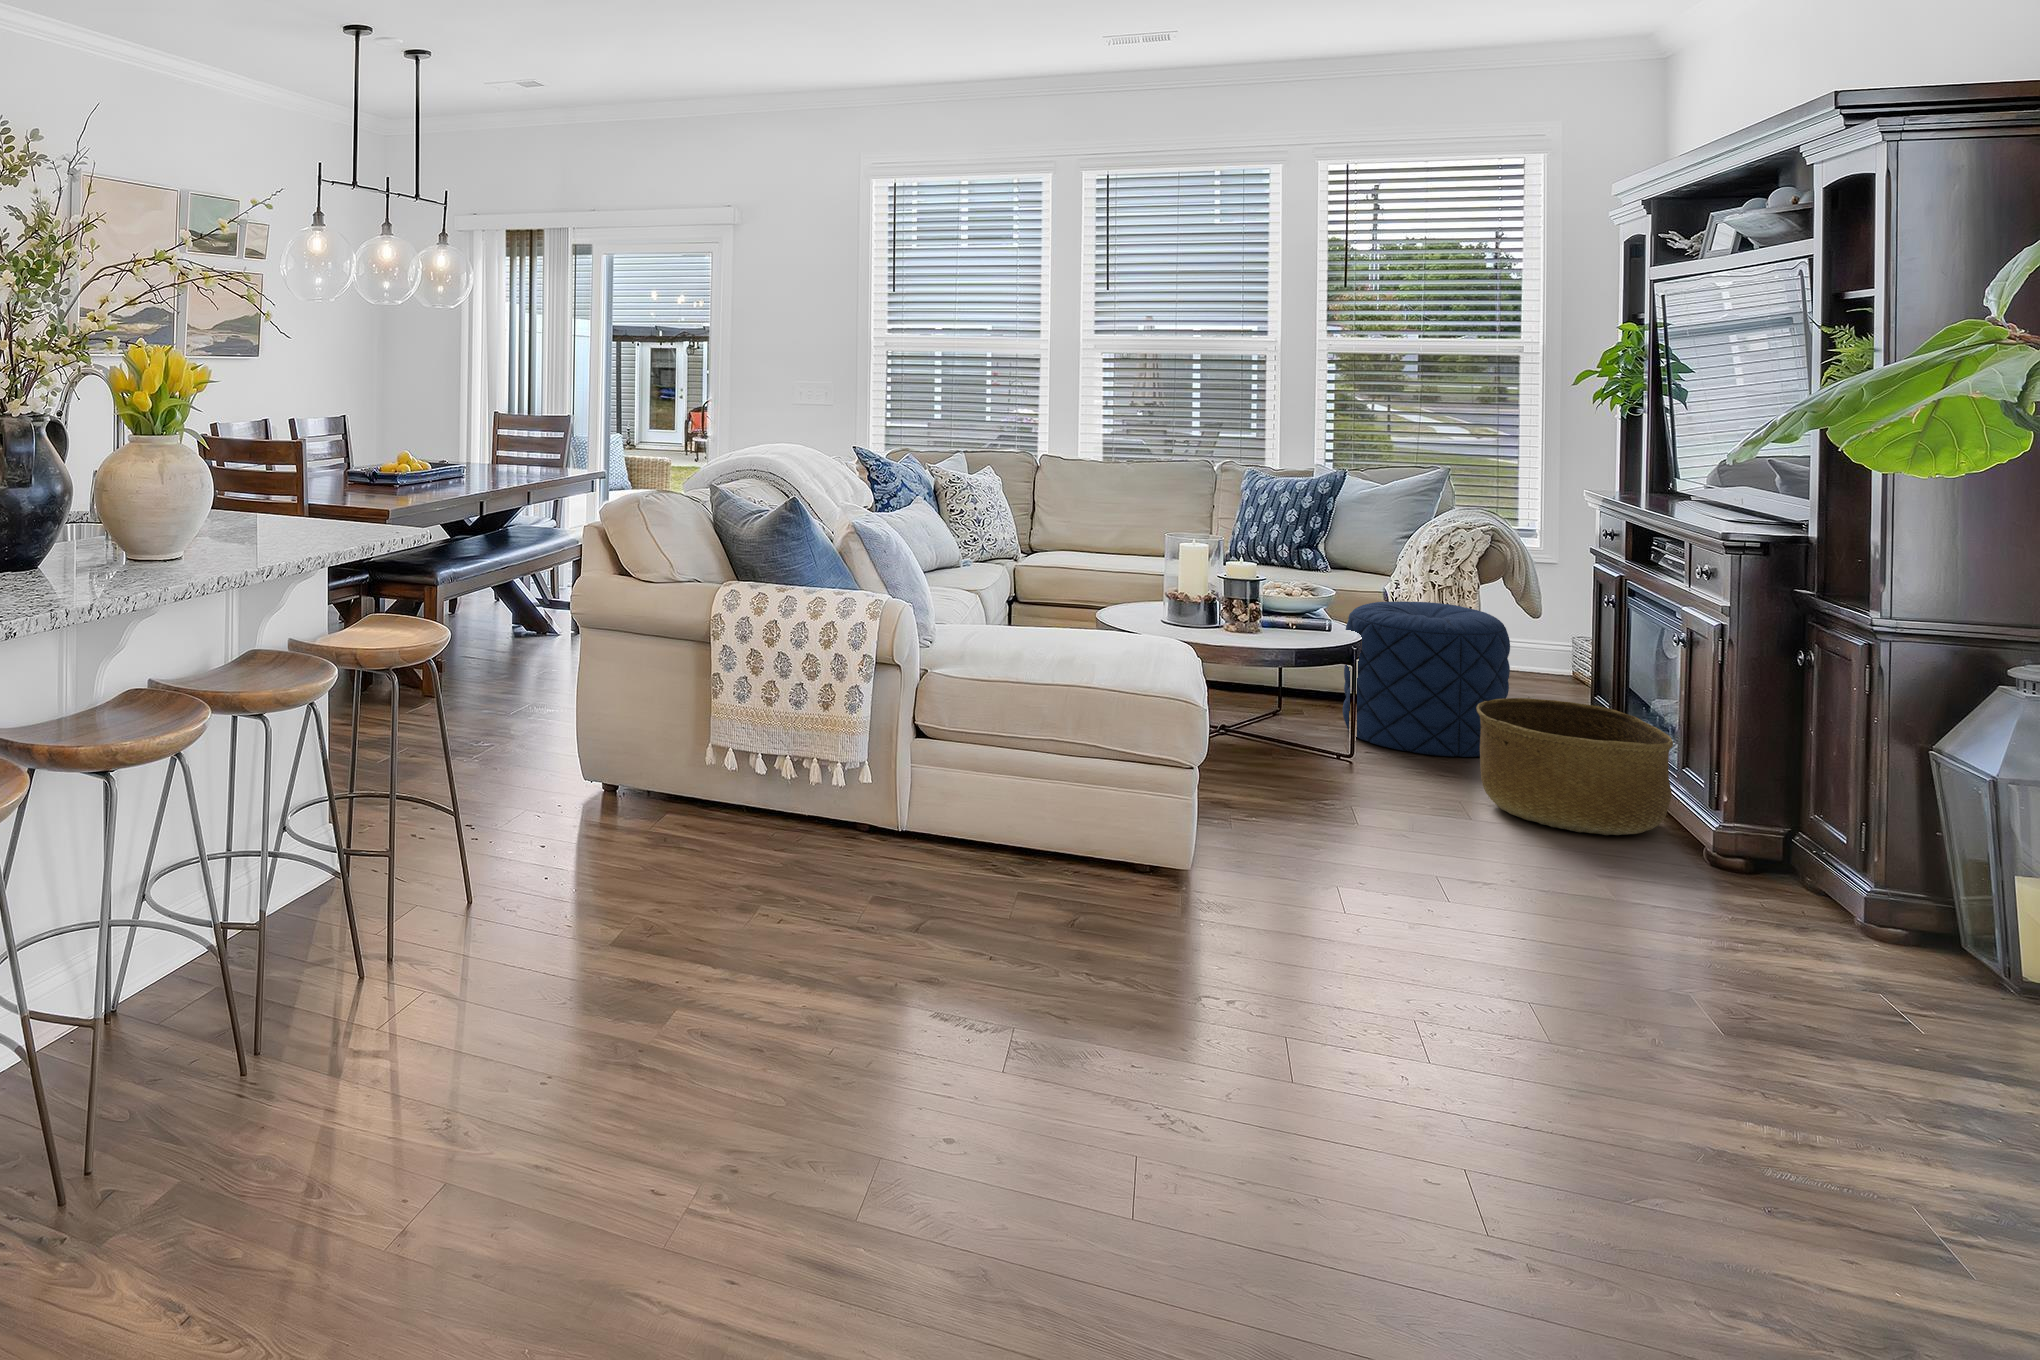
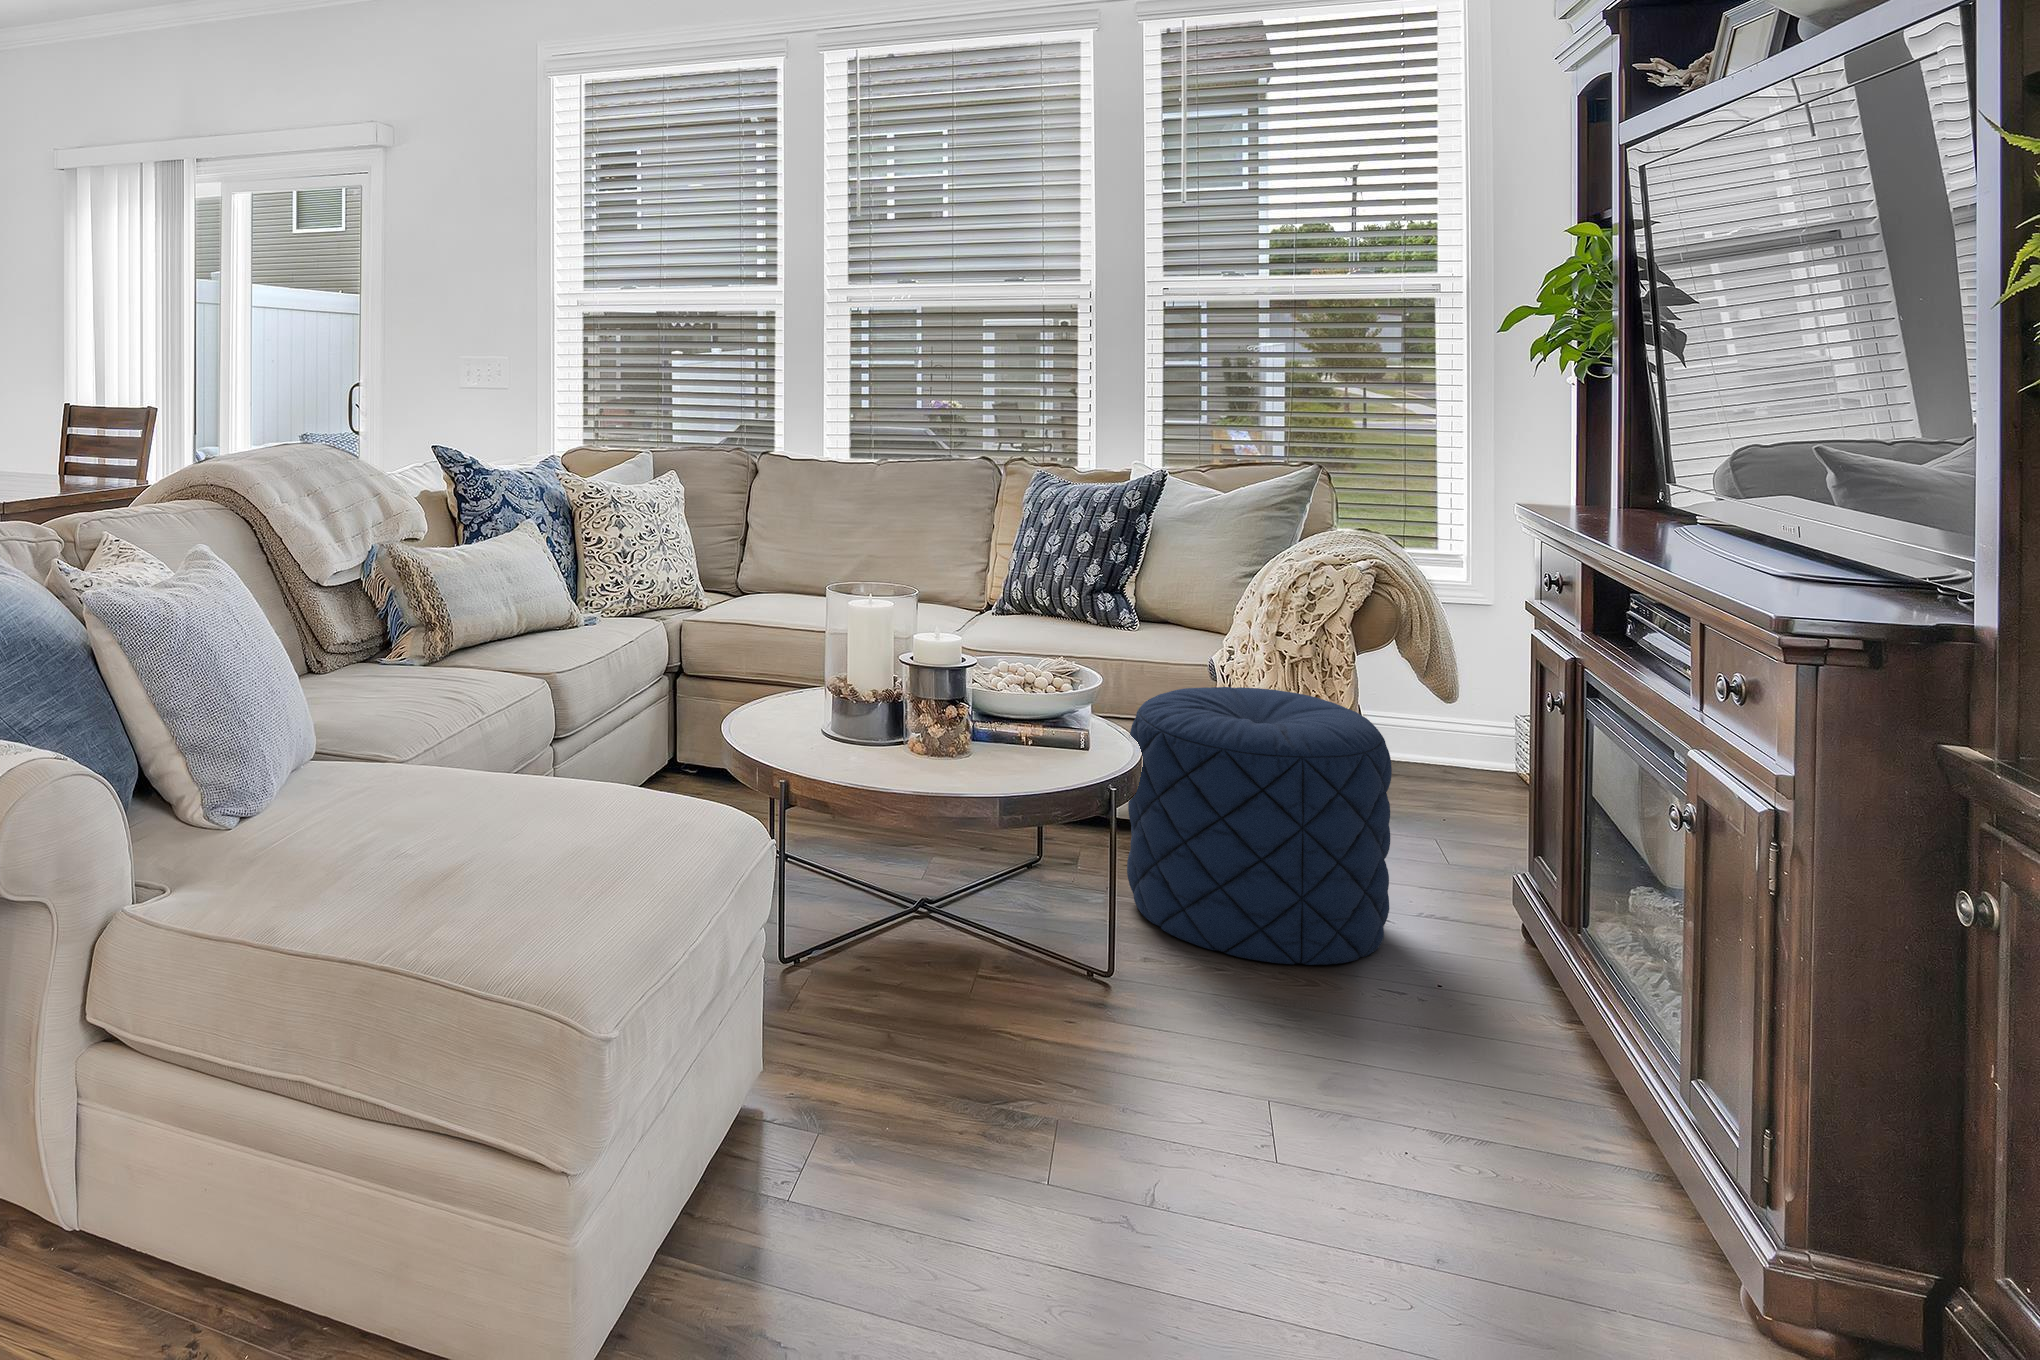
basket: present [1476,698,1673,835] -> none [1301,899,1675,1217]

